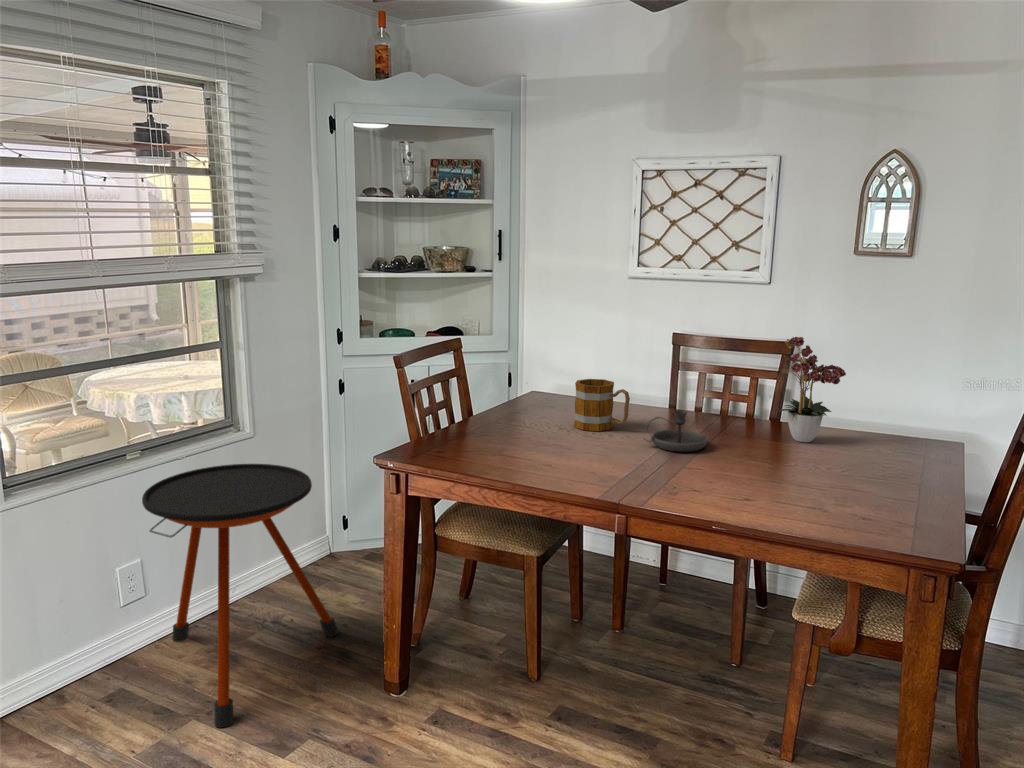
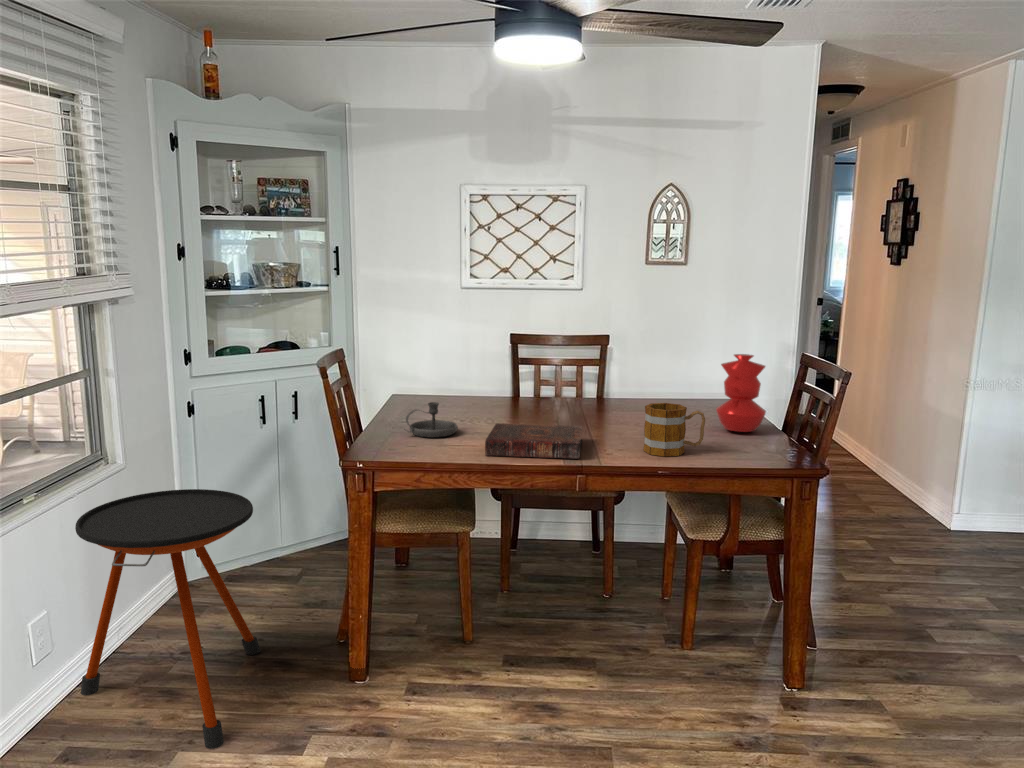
flower arrangement: present [779,337,846,442] -> none [625,325,677,412]
mug: present [574,379,630,431] -> present [643,403,705,457]
vase: none [866,380,942,489] -> present [716,354,766,432]
candlestick: present [646,410,707,452] -> present [406,402,458,438]
book: none [525,437,666,495] -> present [485,423,582,459]

